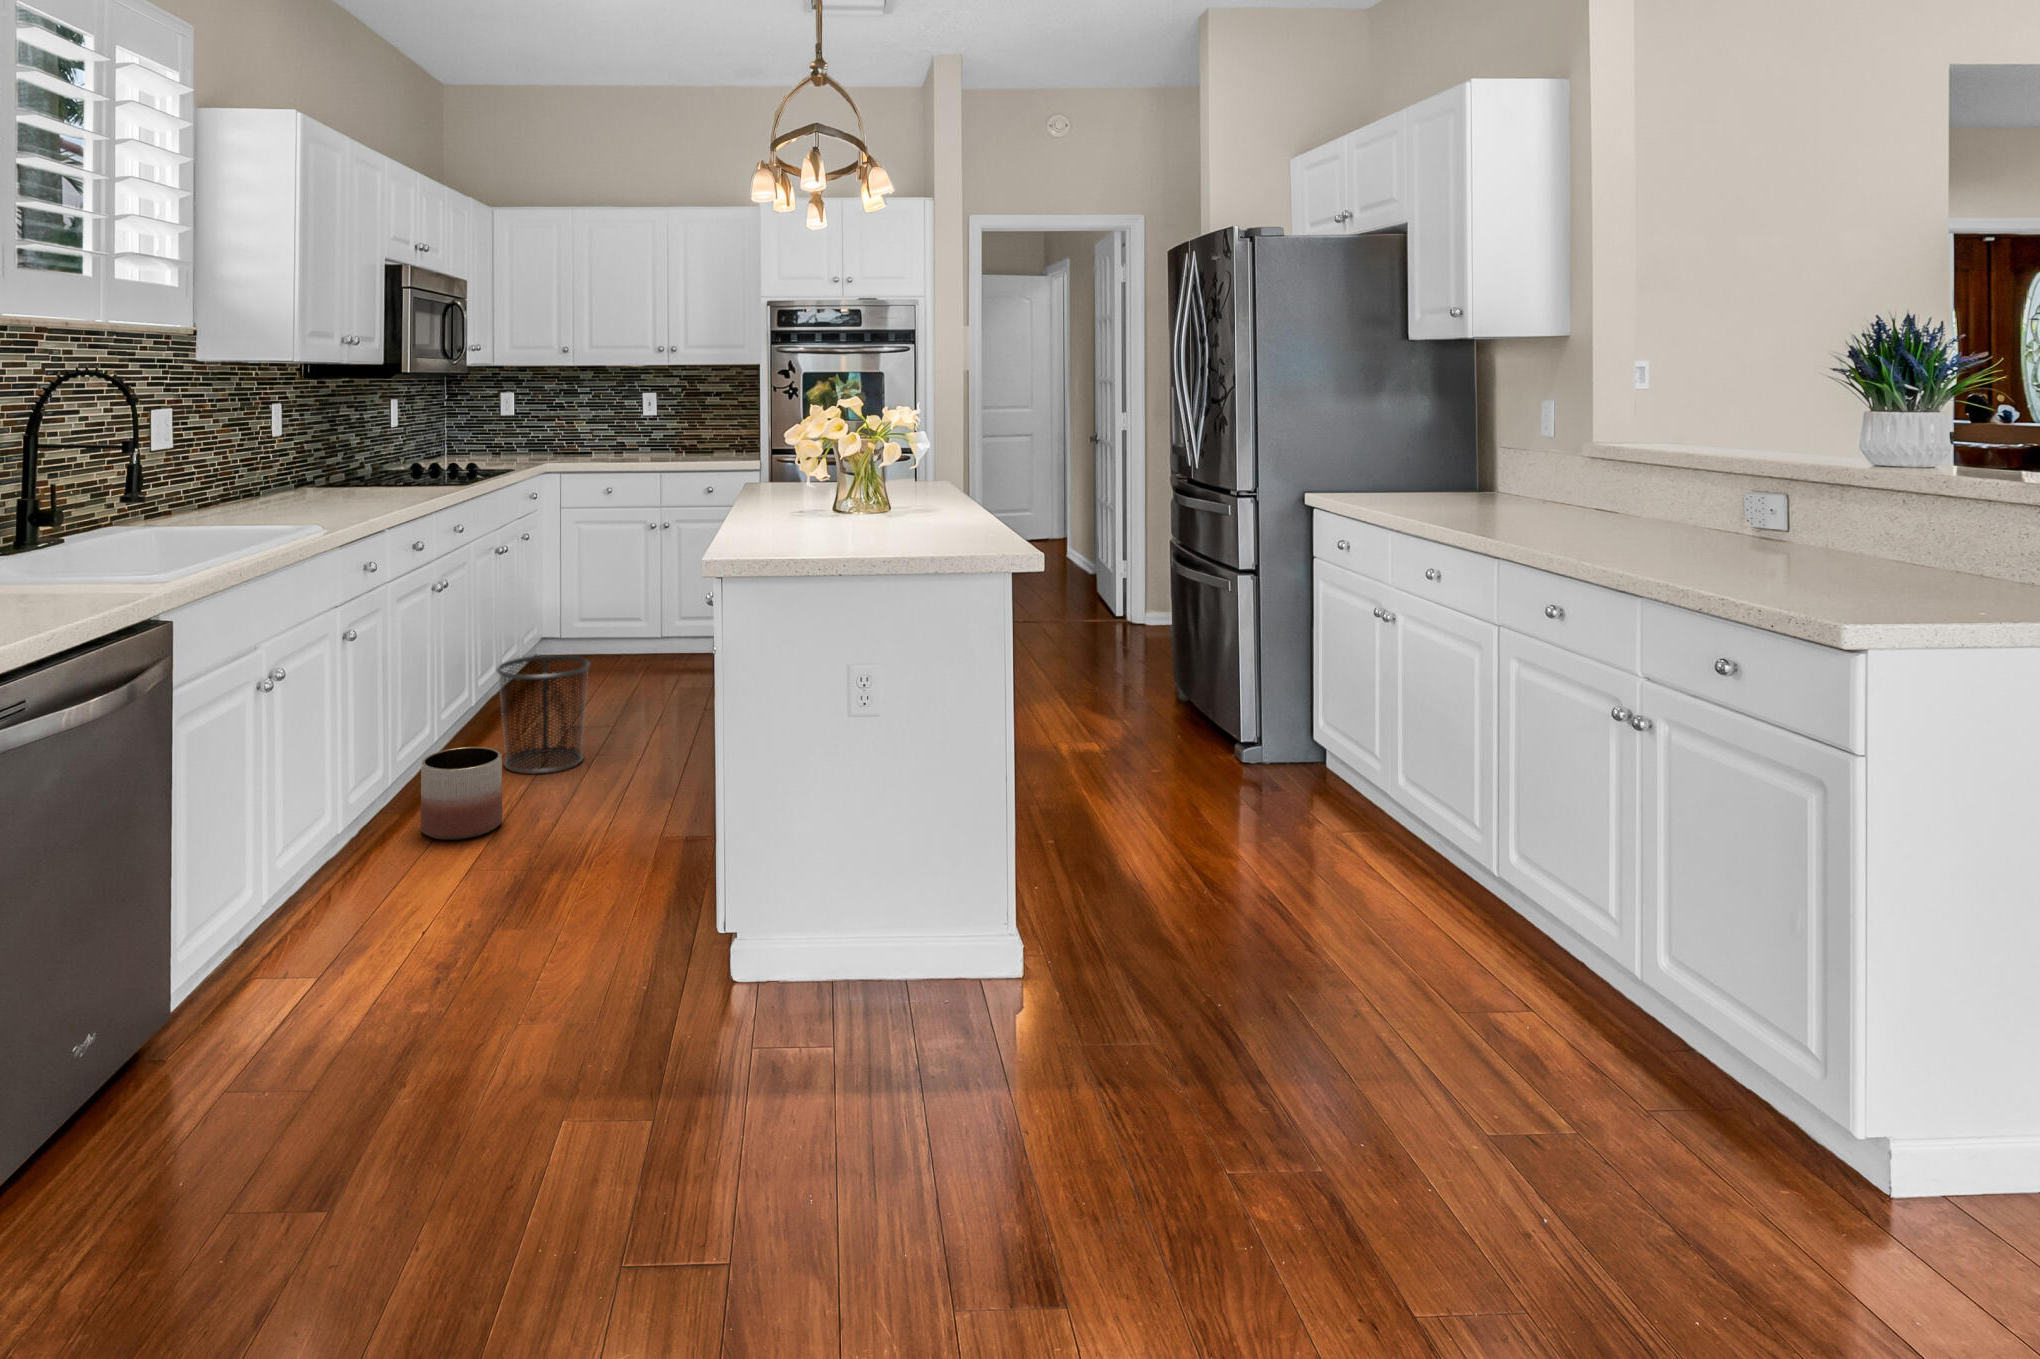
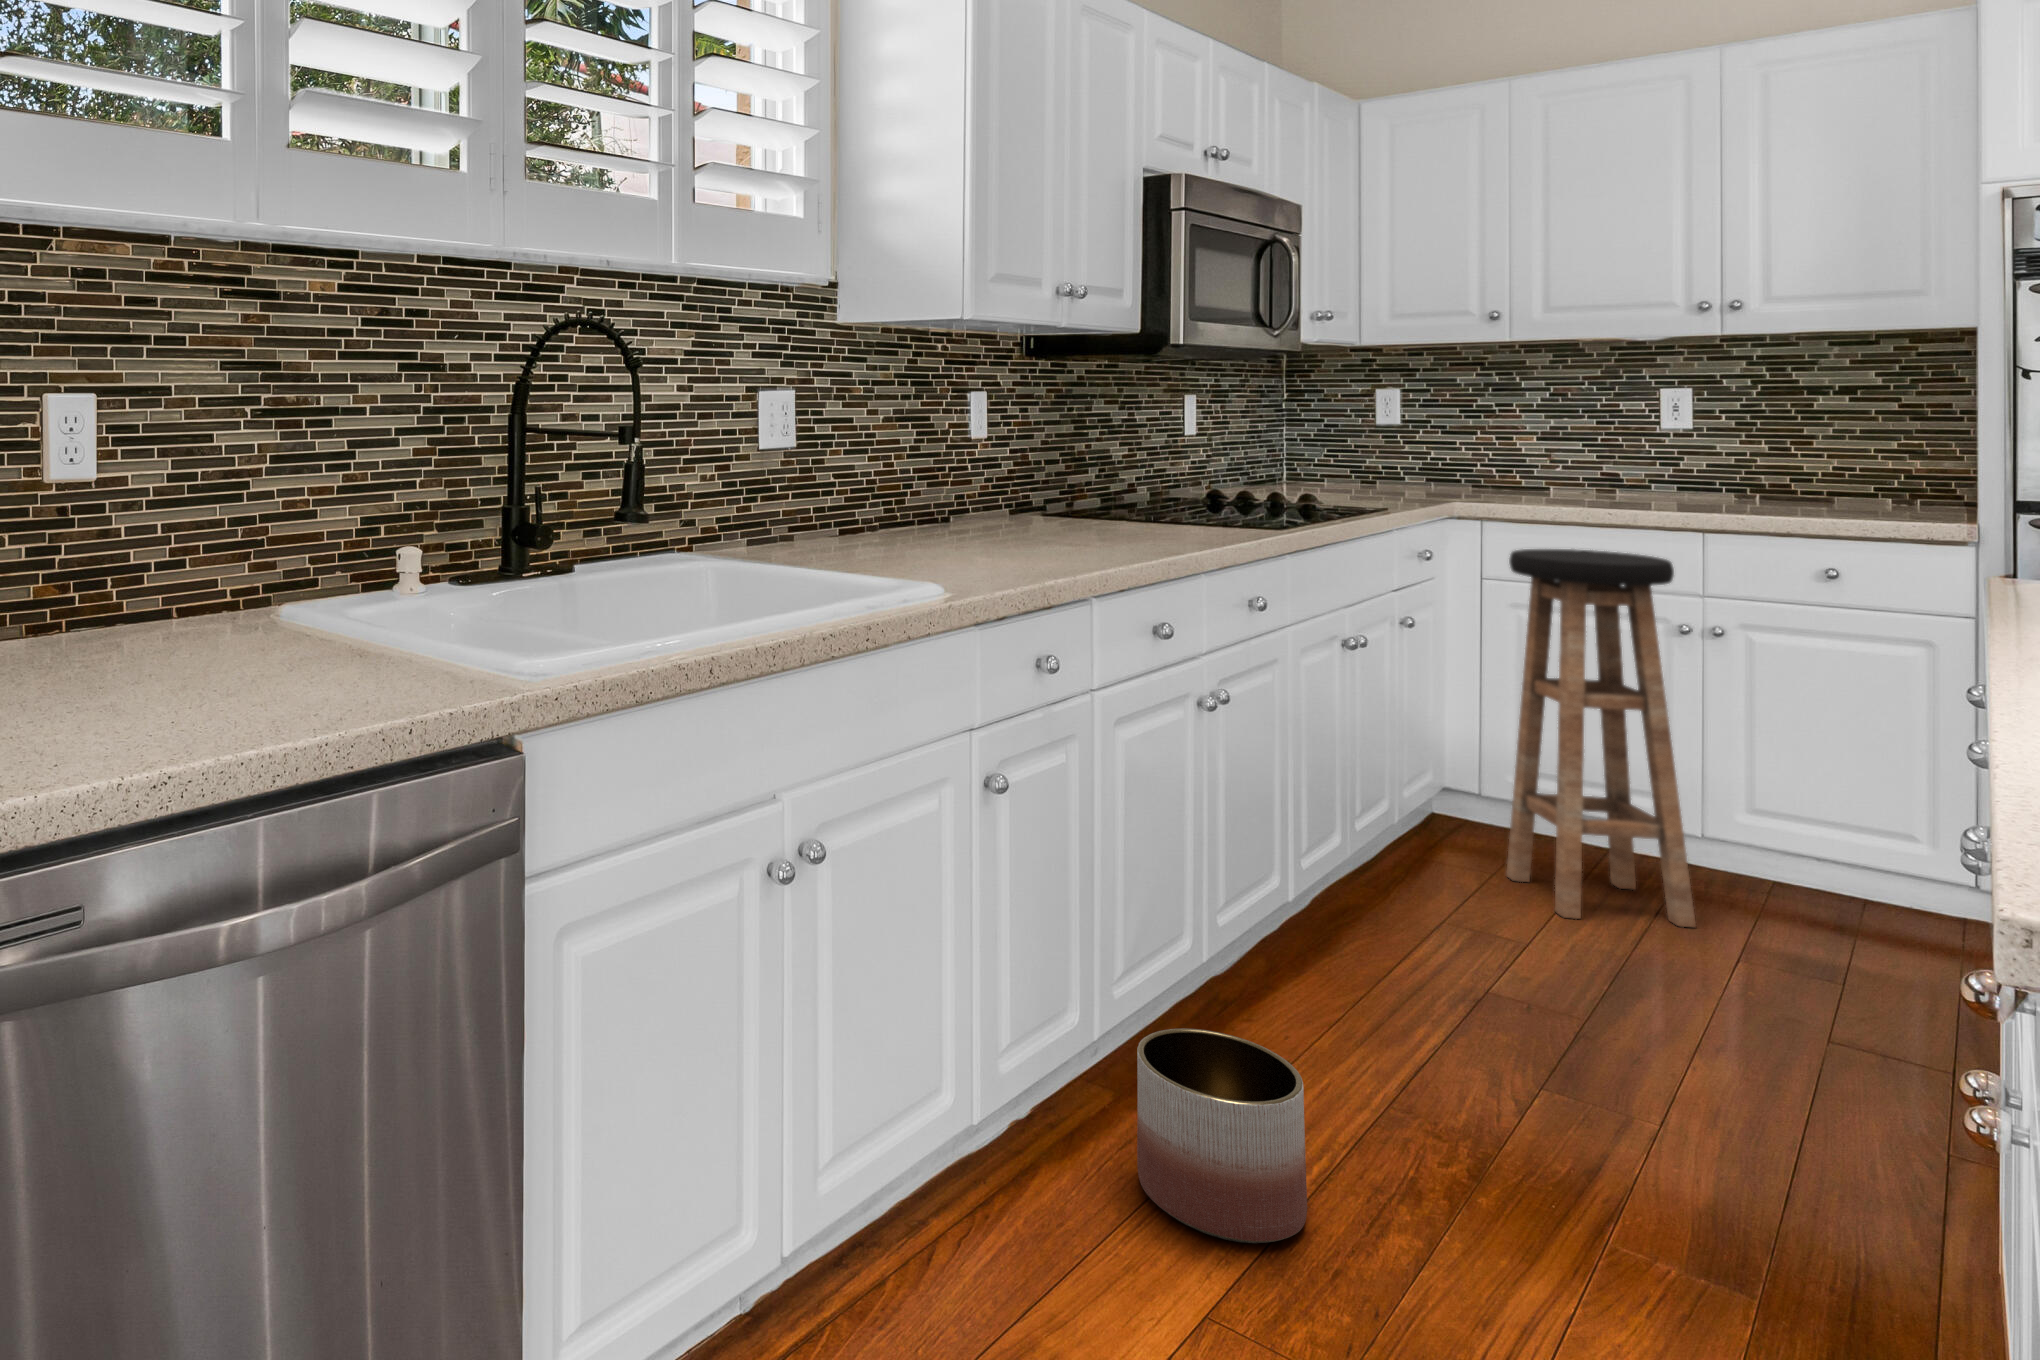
bar stool: none [571,485,652,685] -> present [1507,549,1696,927]
waste bin: present [497,655,590,774] -> none [1320,861,1533,1122]

